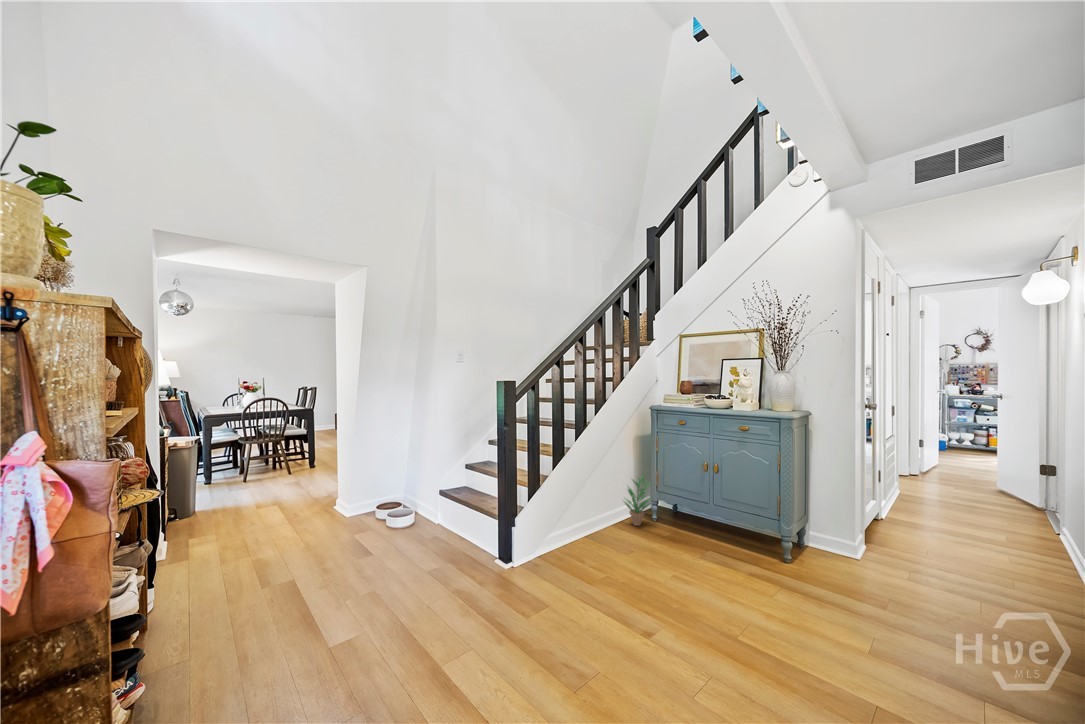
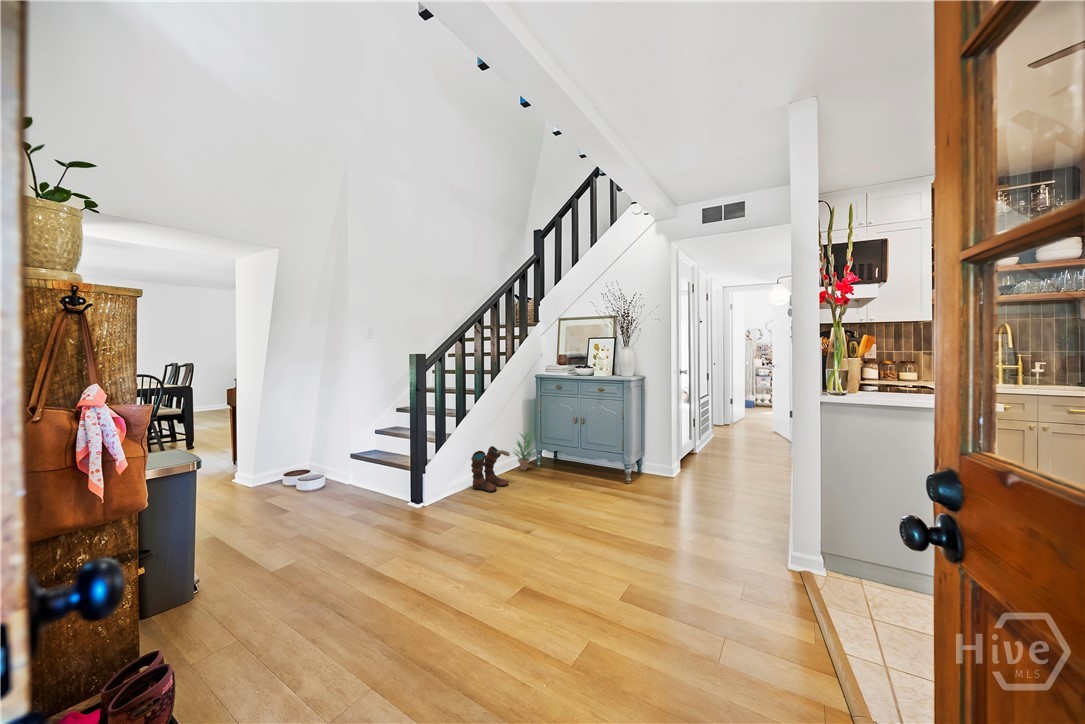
boots: none [570,495,619,557] -> present [471,446,510,492]

